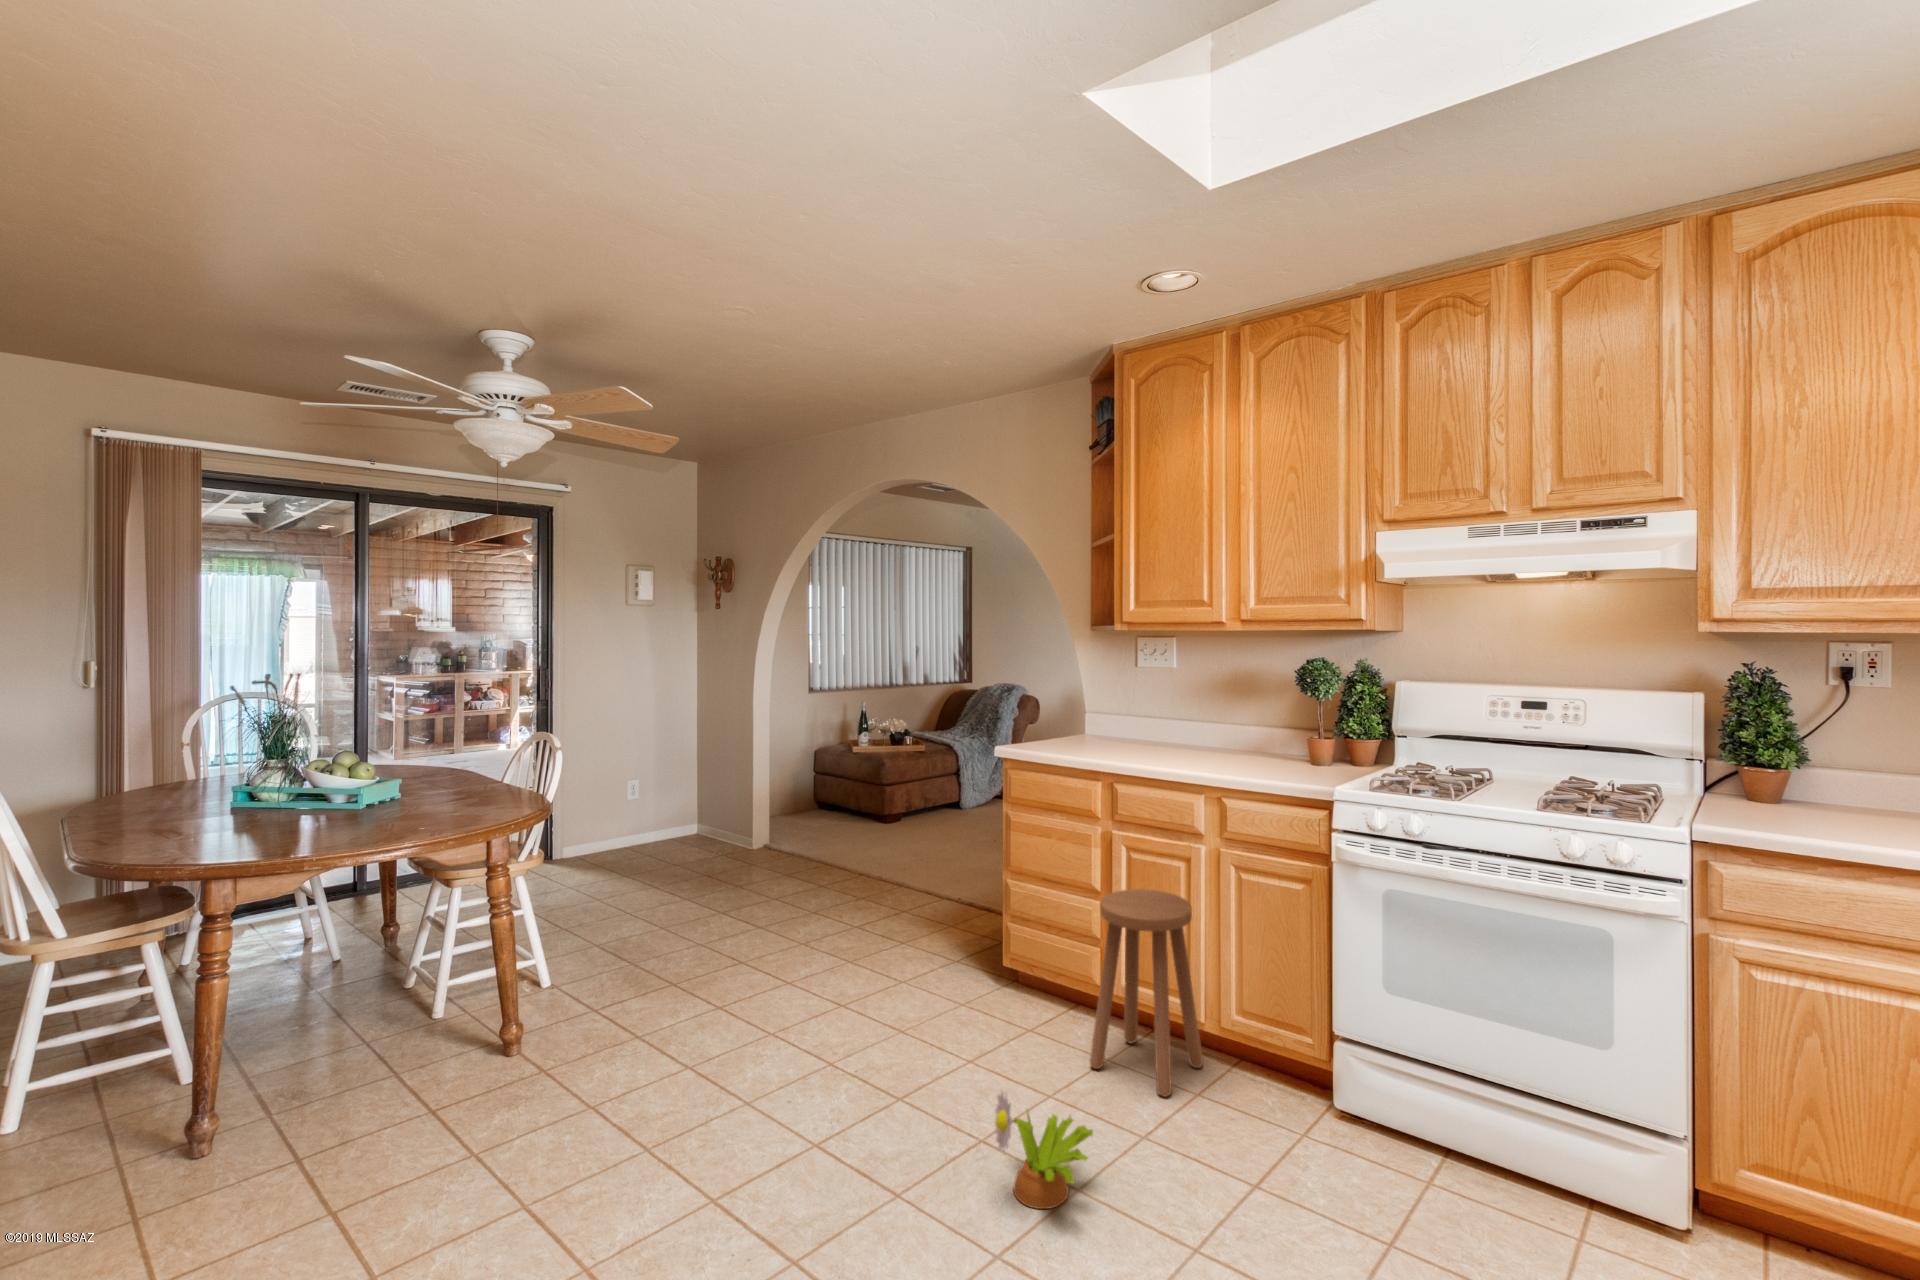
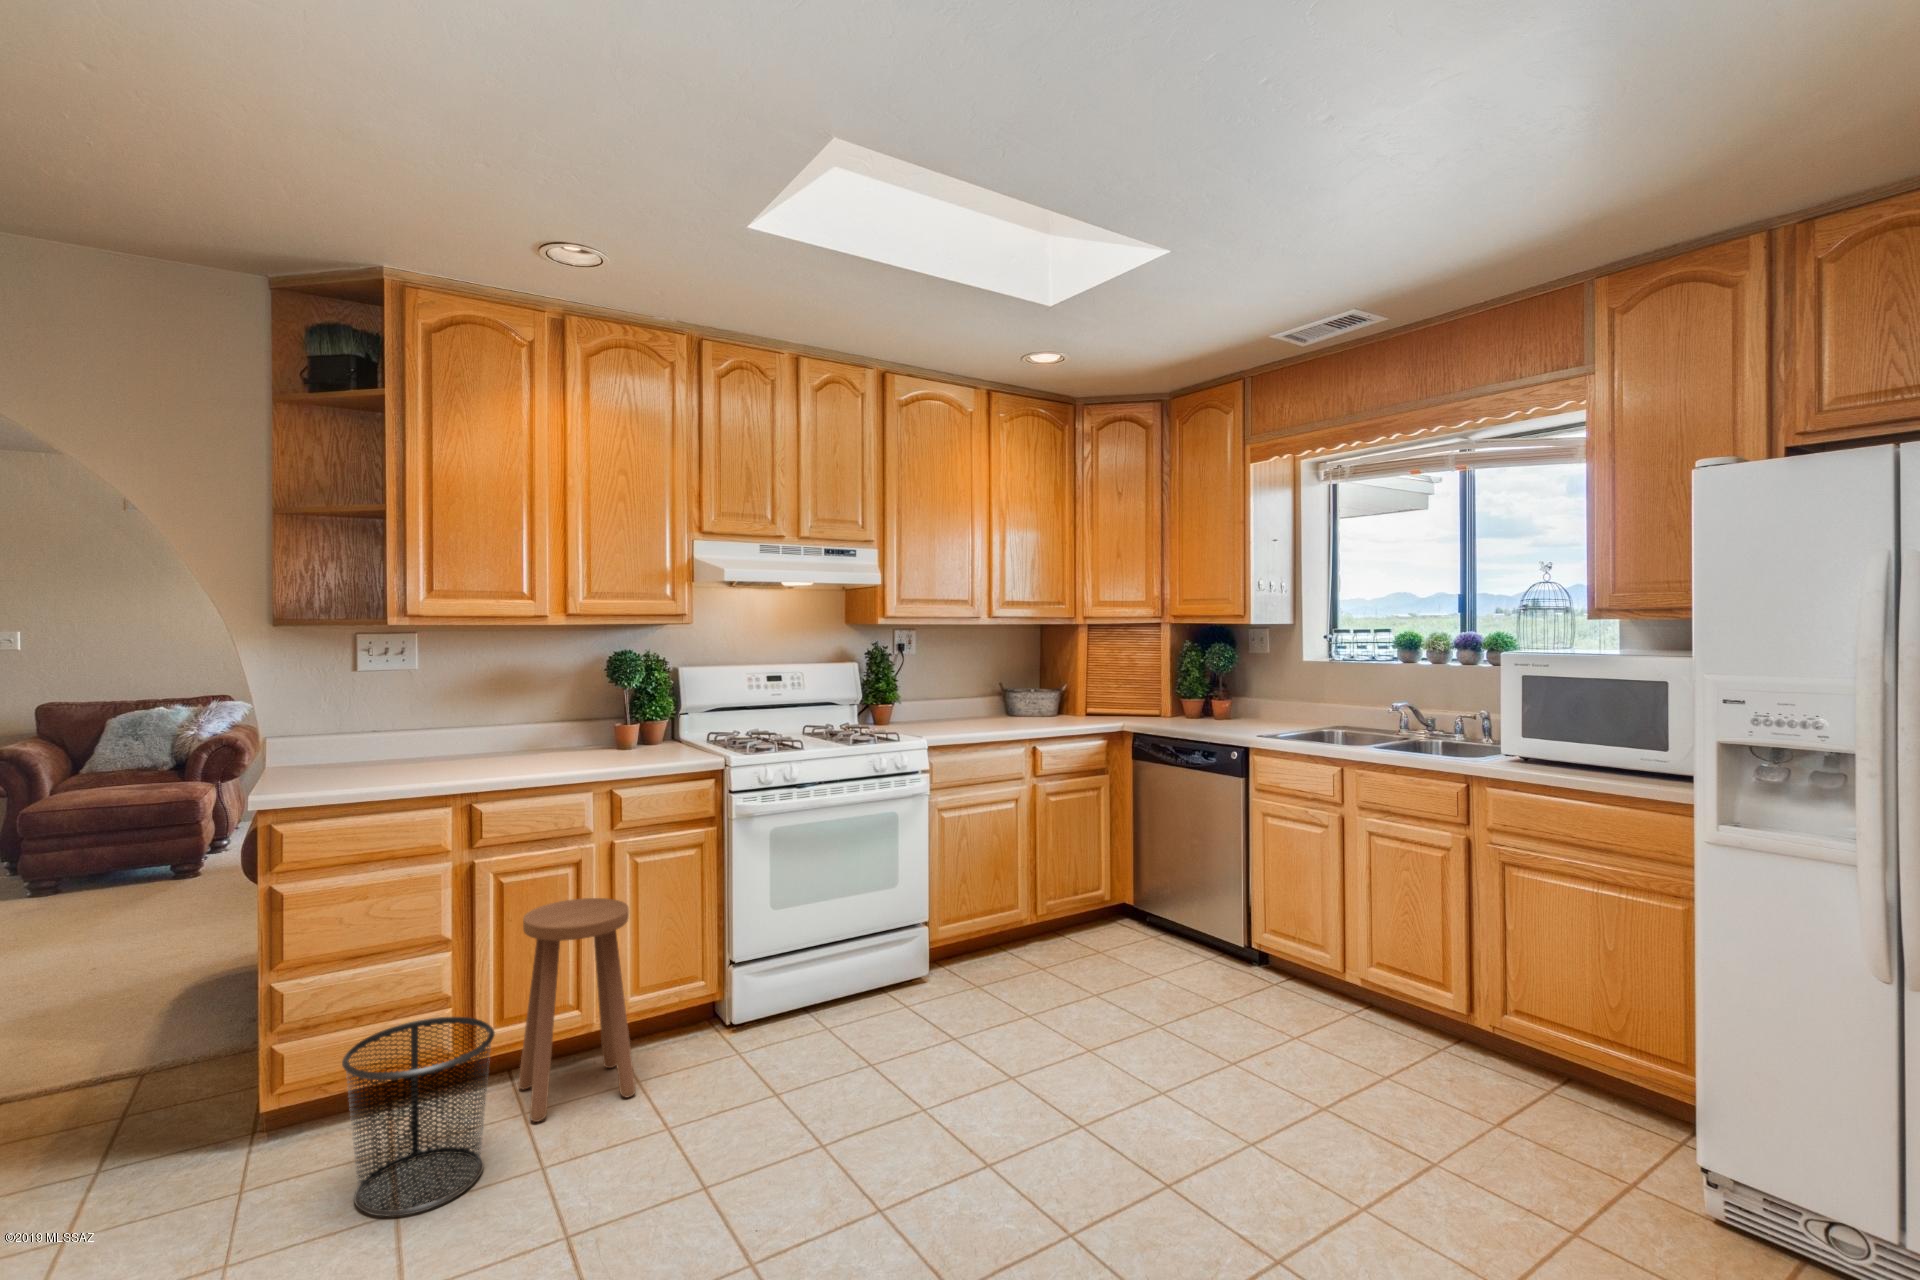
waste bin: none [947,936,1045,1078] -> present [342,1017,495,1216]
decorative plant: present [995,1092,1093,1209] -> none [617,1112,747,1224]

